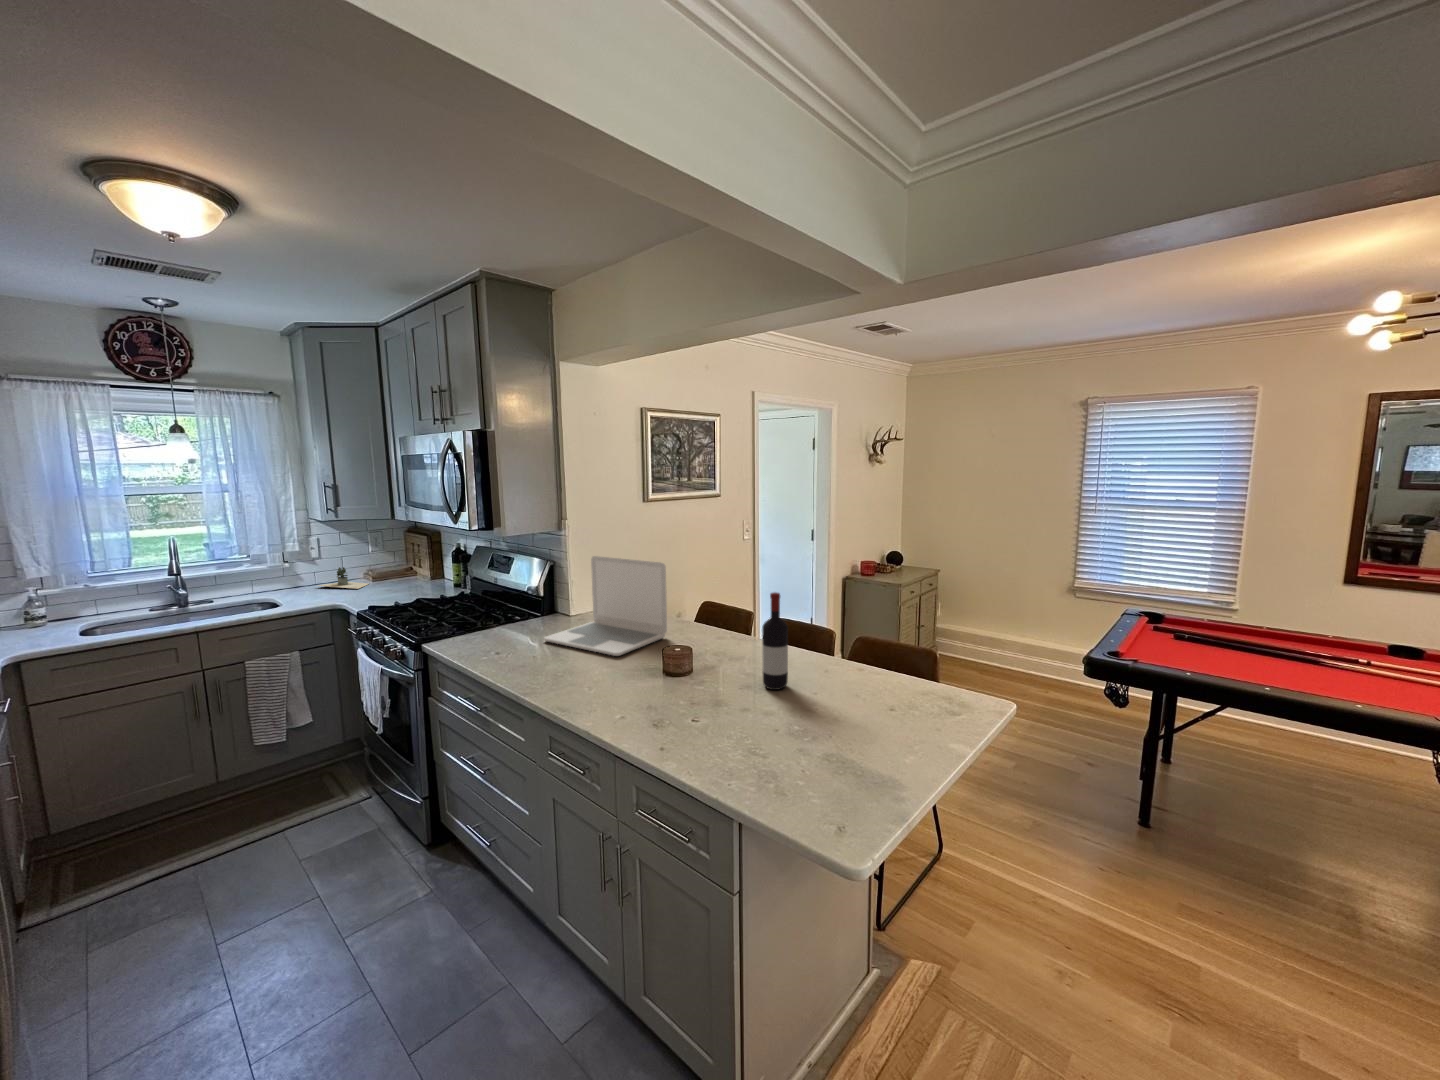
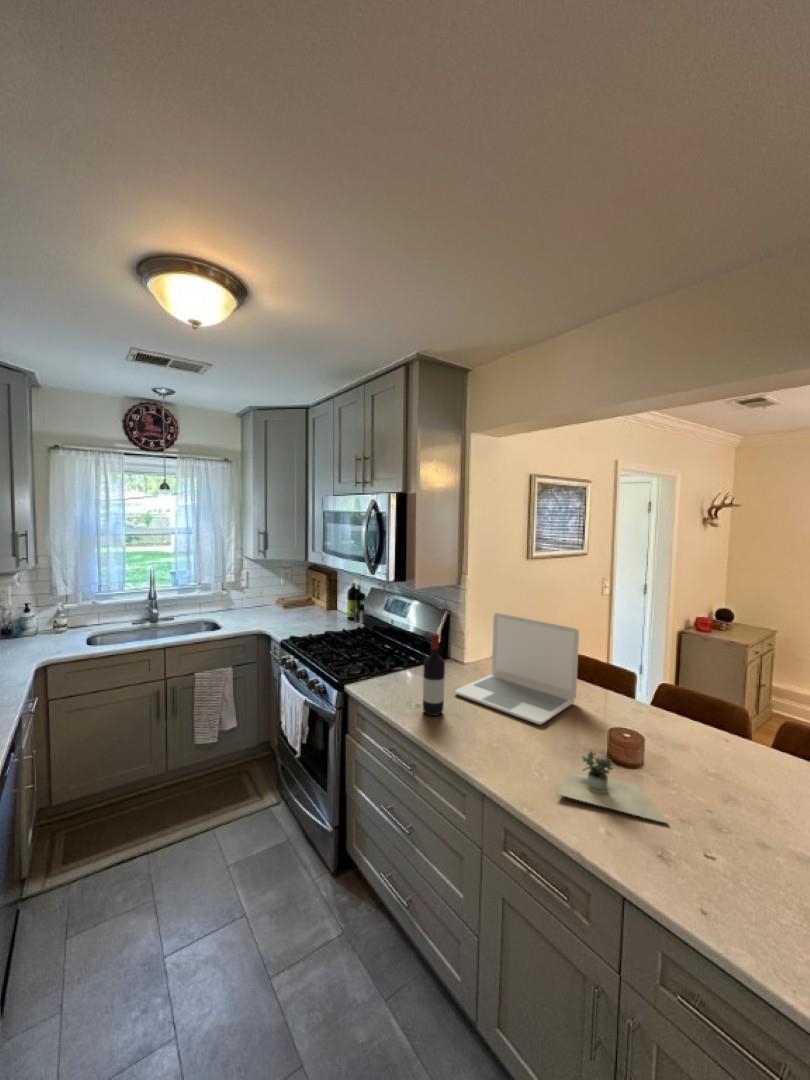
potted plant: present [319,567,368,589] -> present [556,752,667,823]
wine bottle: present [762,592,788,690] -> present [423,634,445,716]

